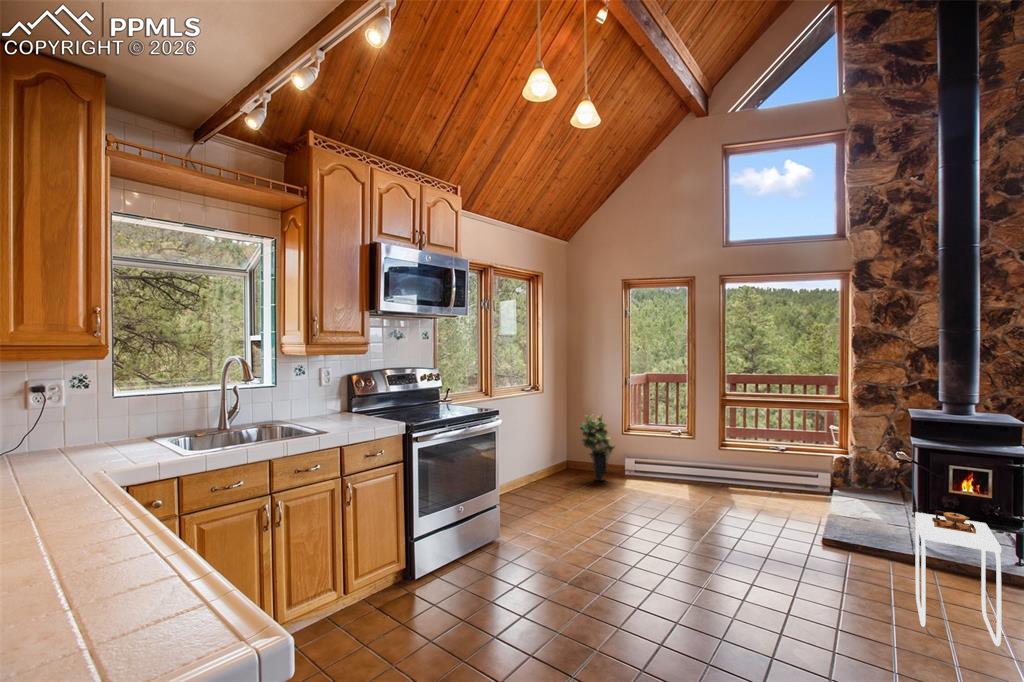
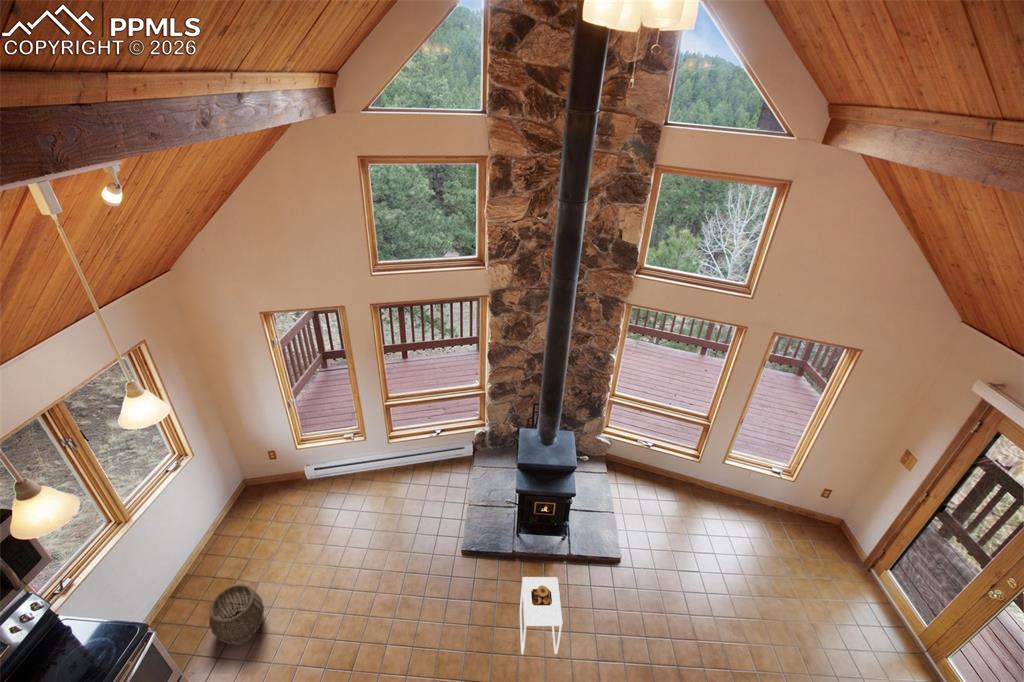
potted plant: present [579,416,615,481] -> none [242,439,289,507]
woven basket: none [528,475,575,526] -> present [209,584,264,644]

